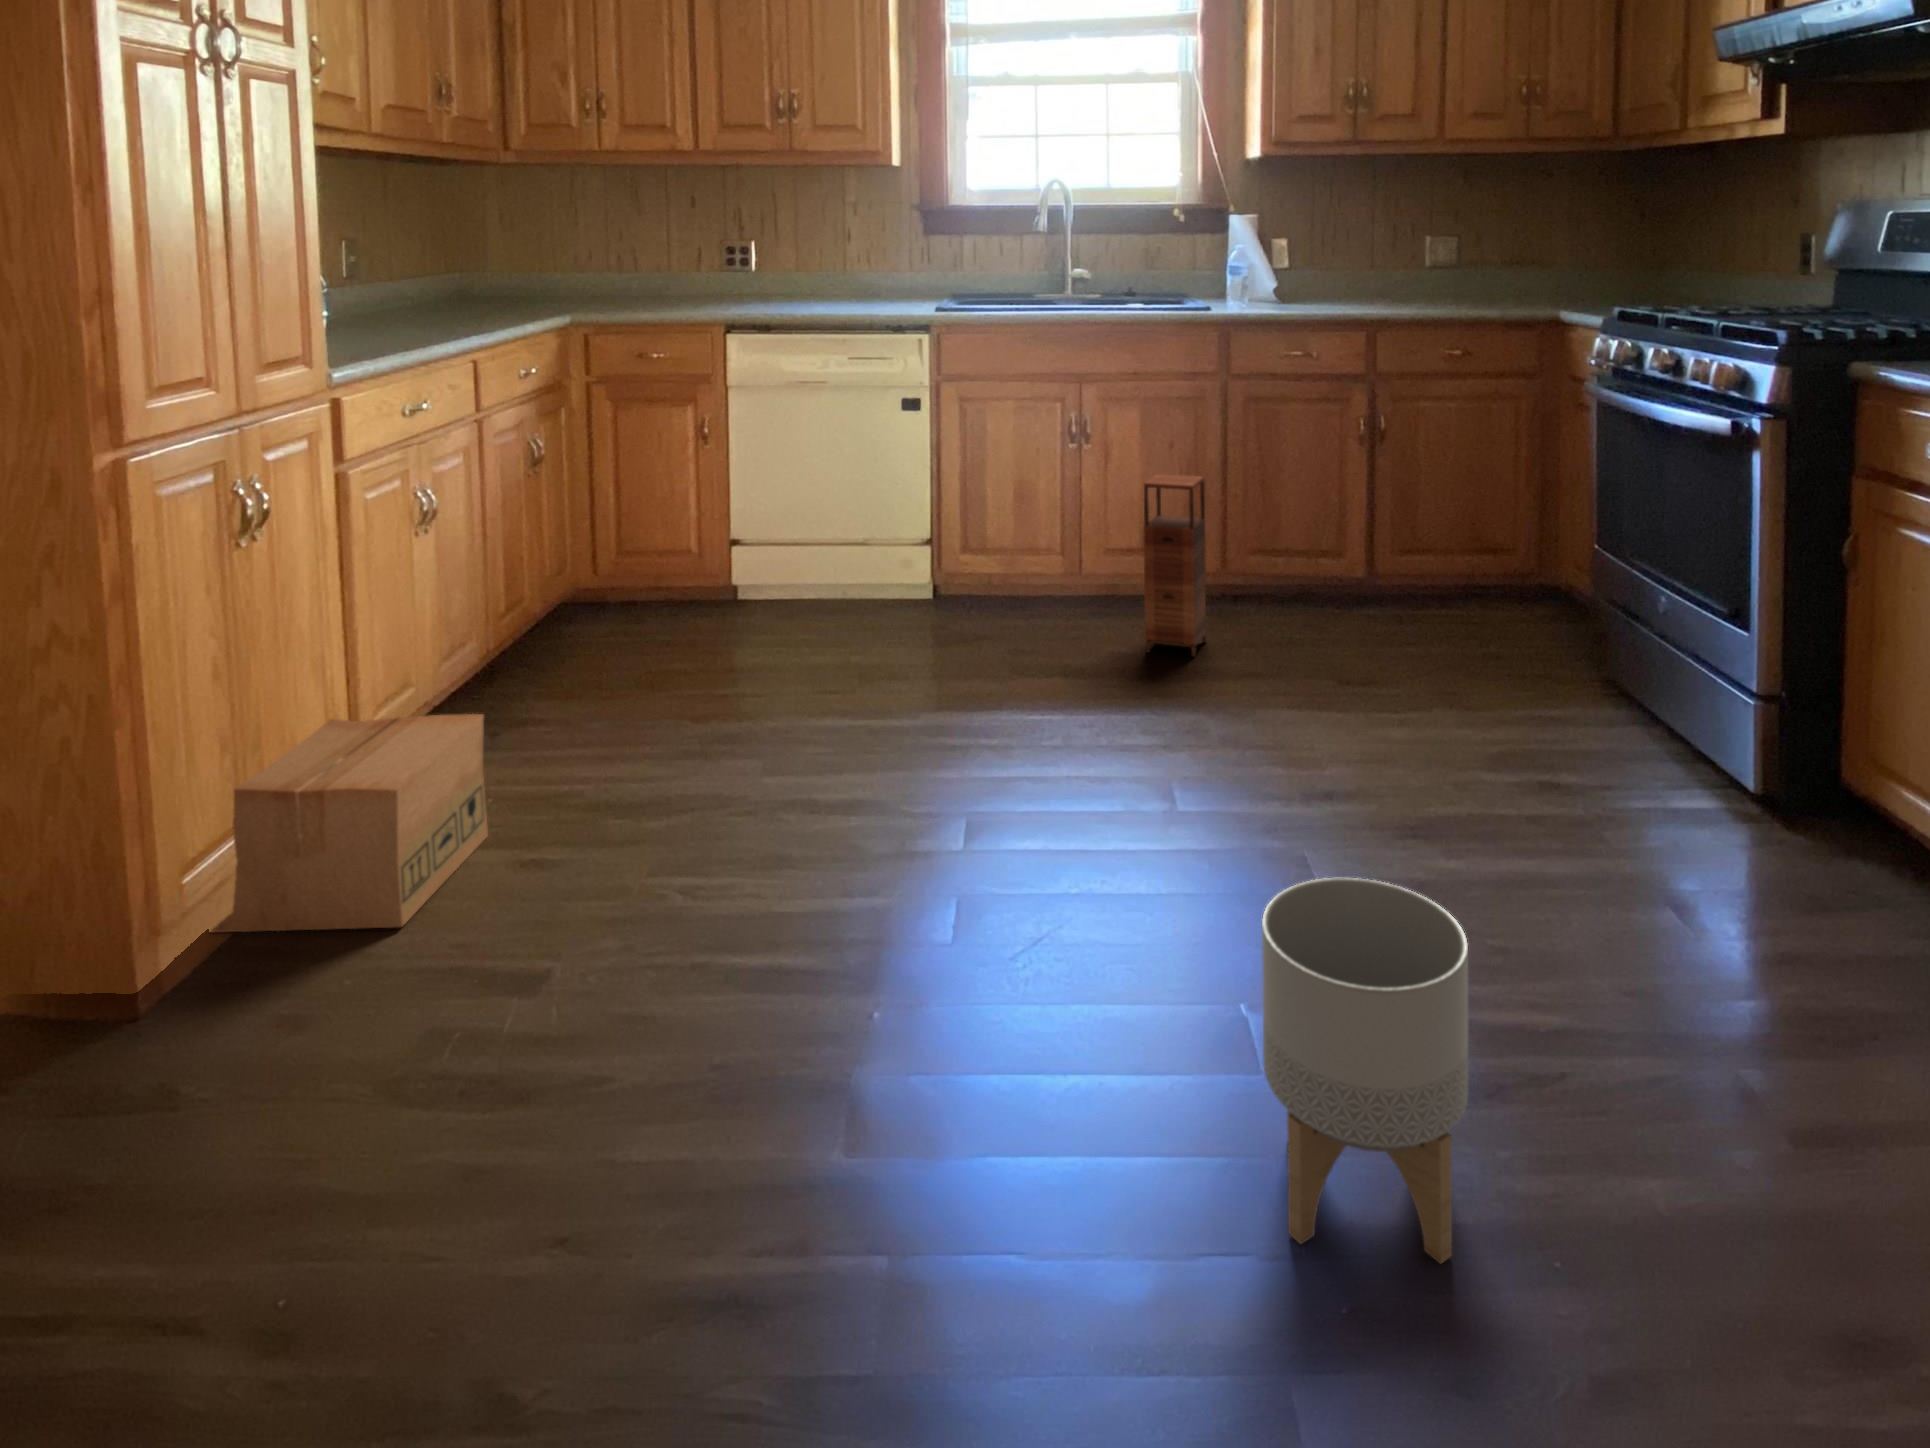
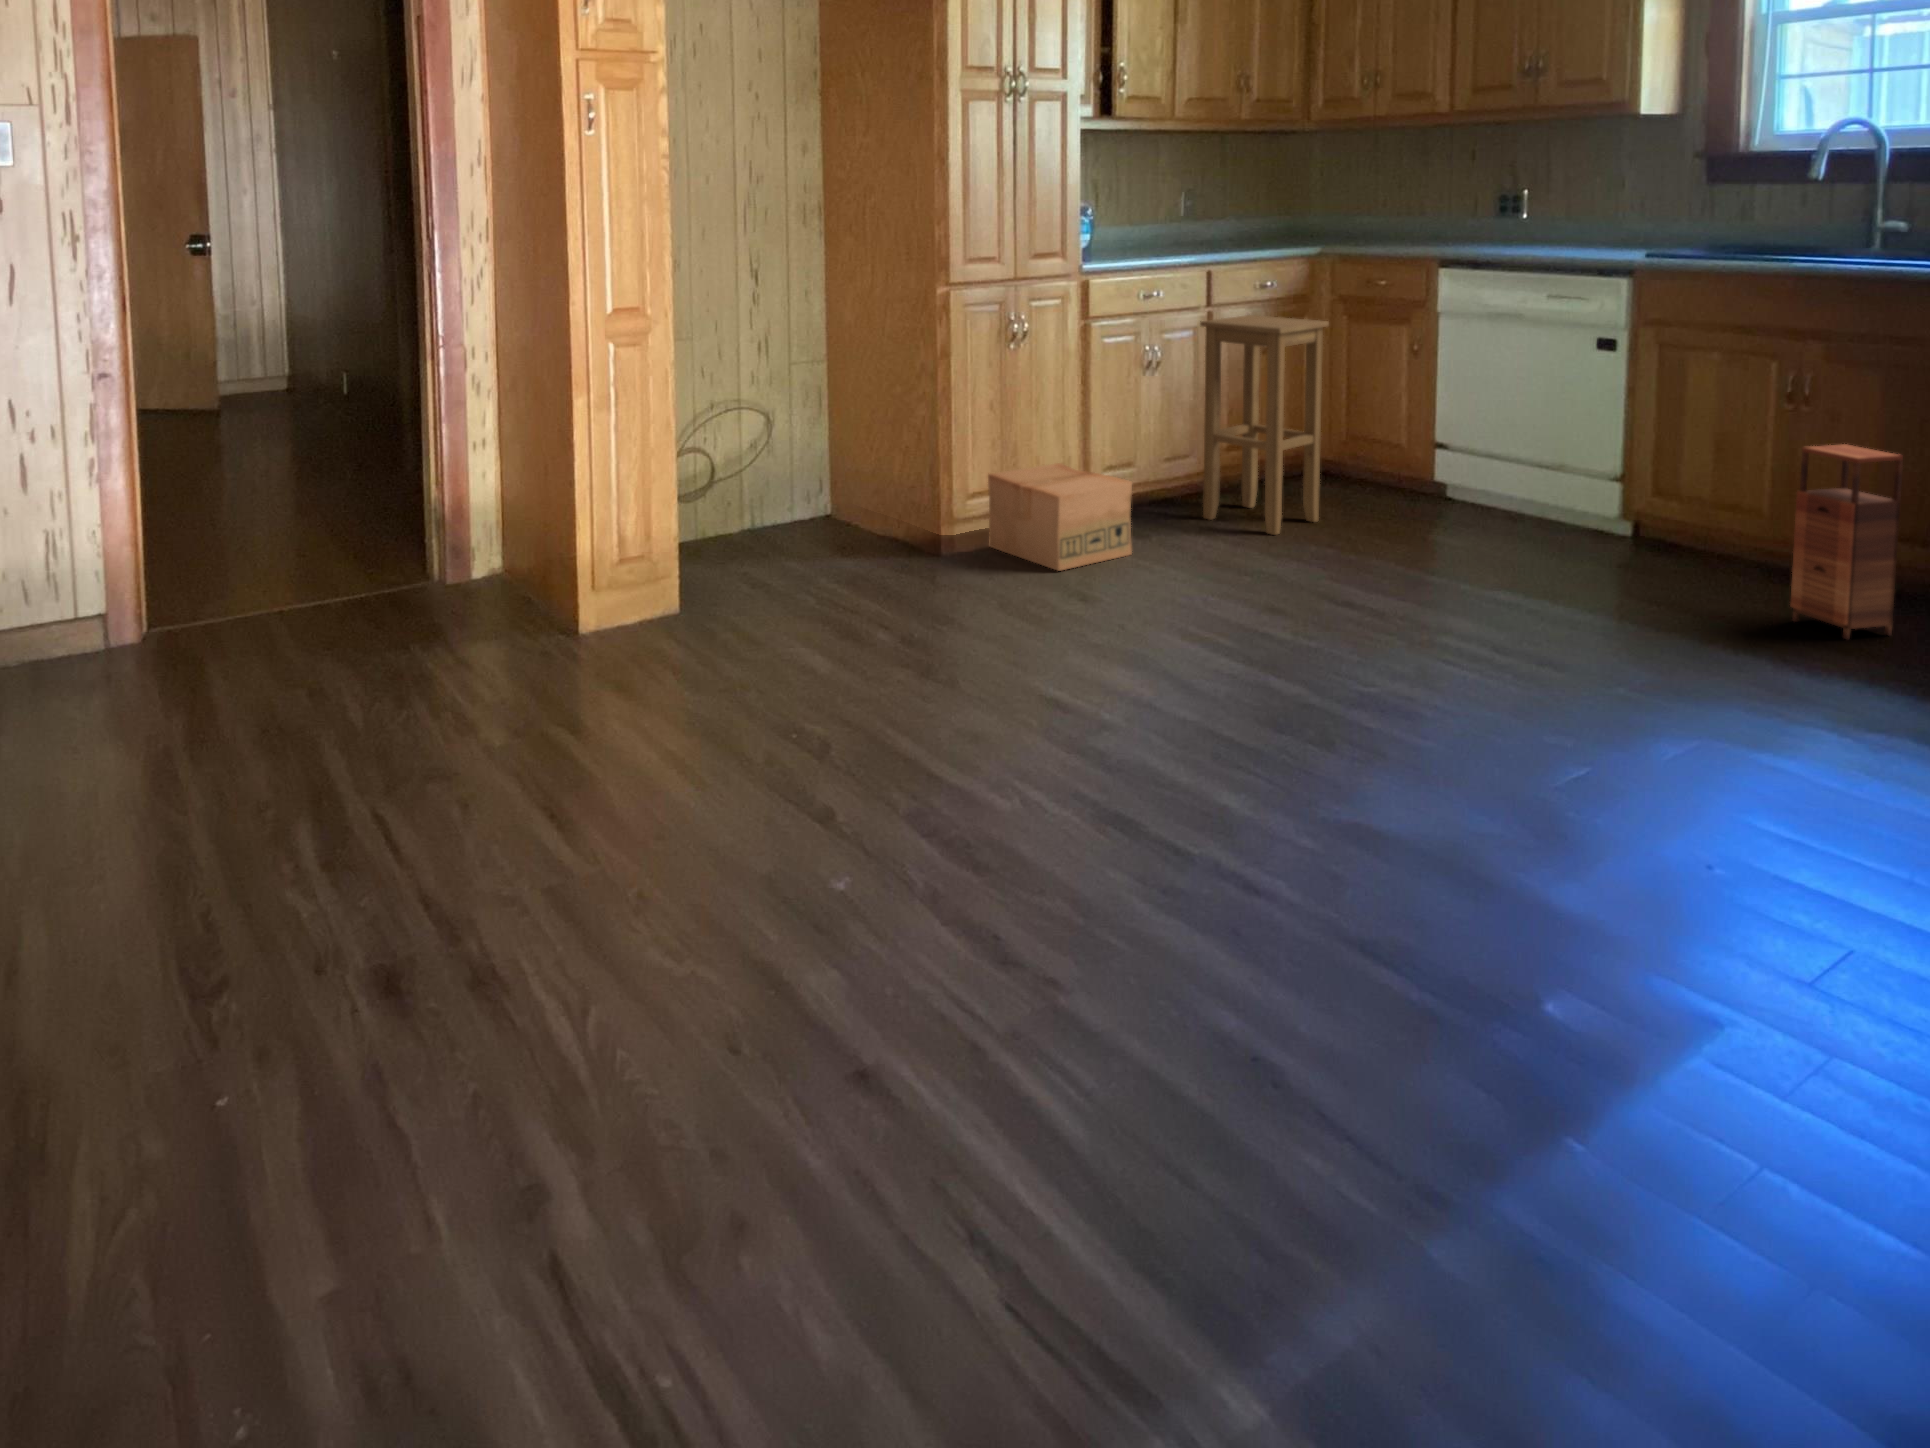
stool: none [504,413,666,728] -> present [1200,315,1329,535]
planter: present [1262,878,1468,1264] -> none [1327,647,1480,879]

